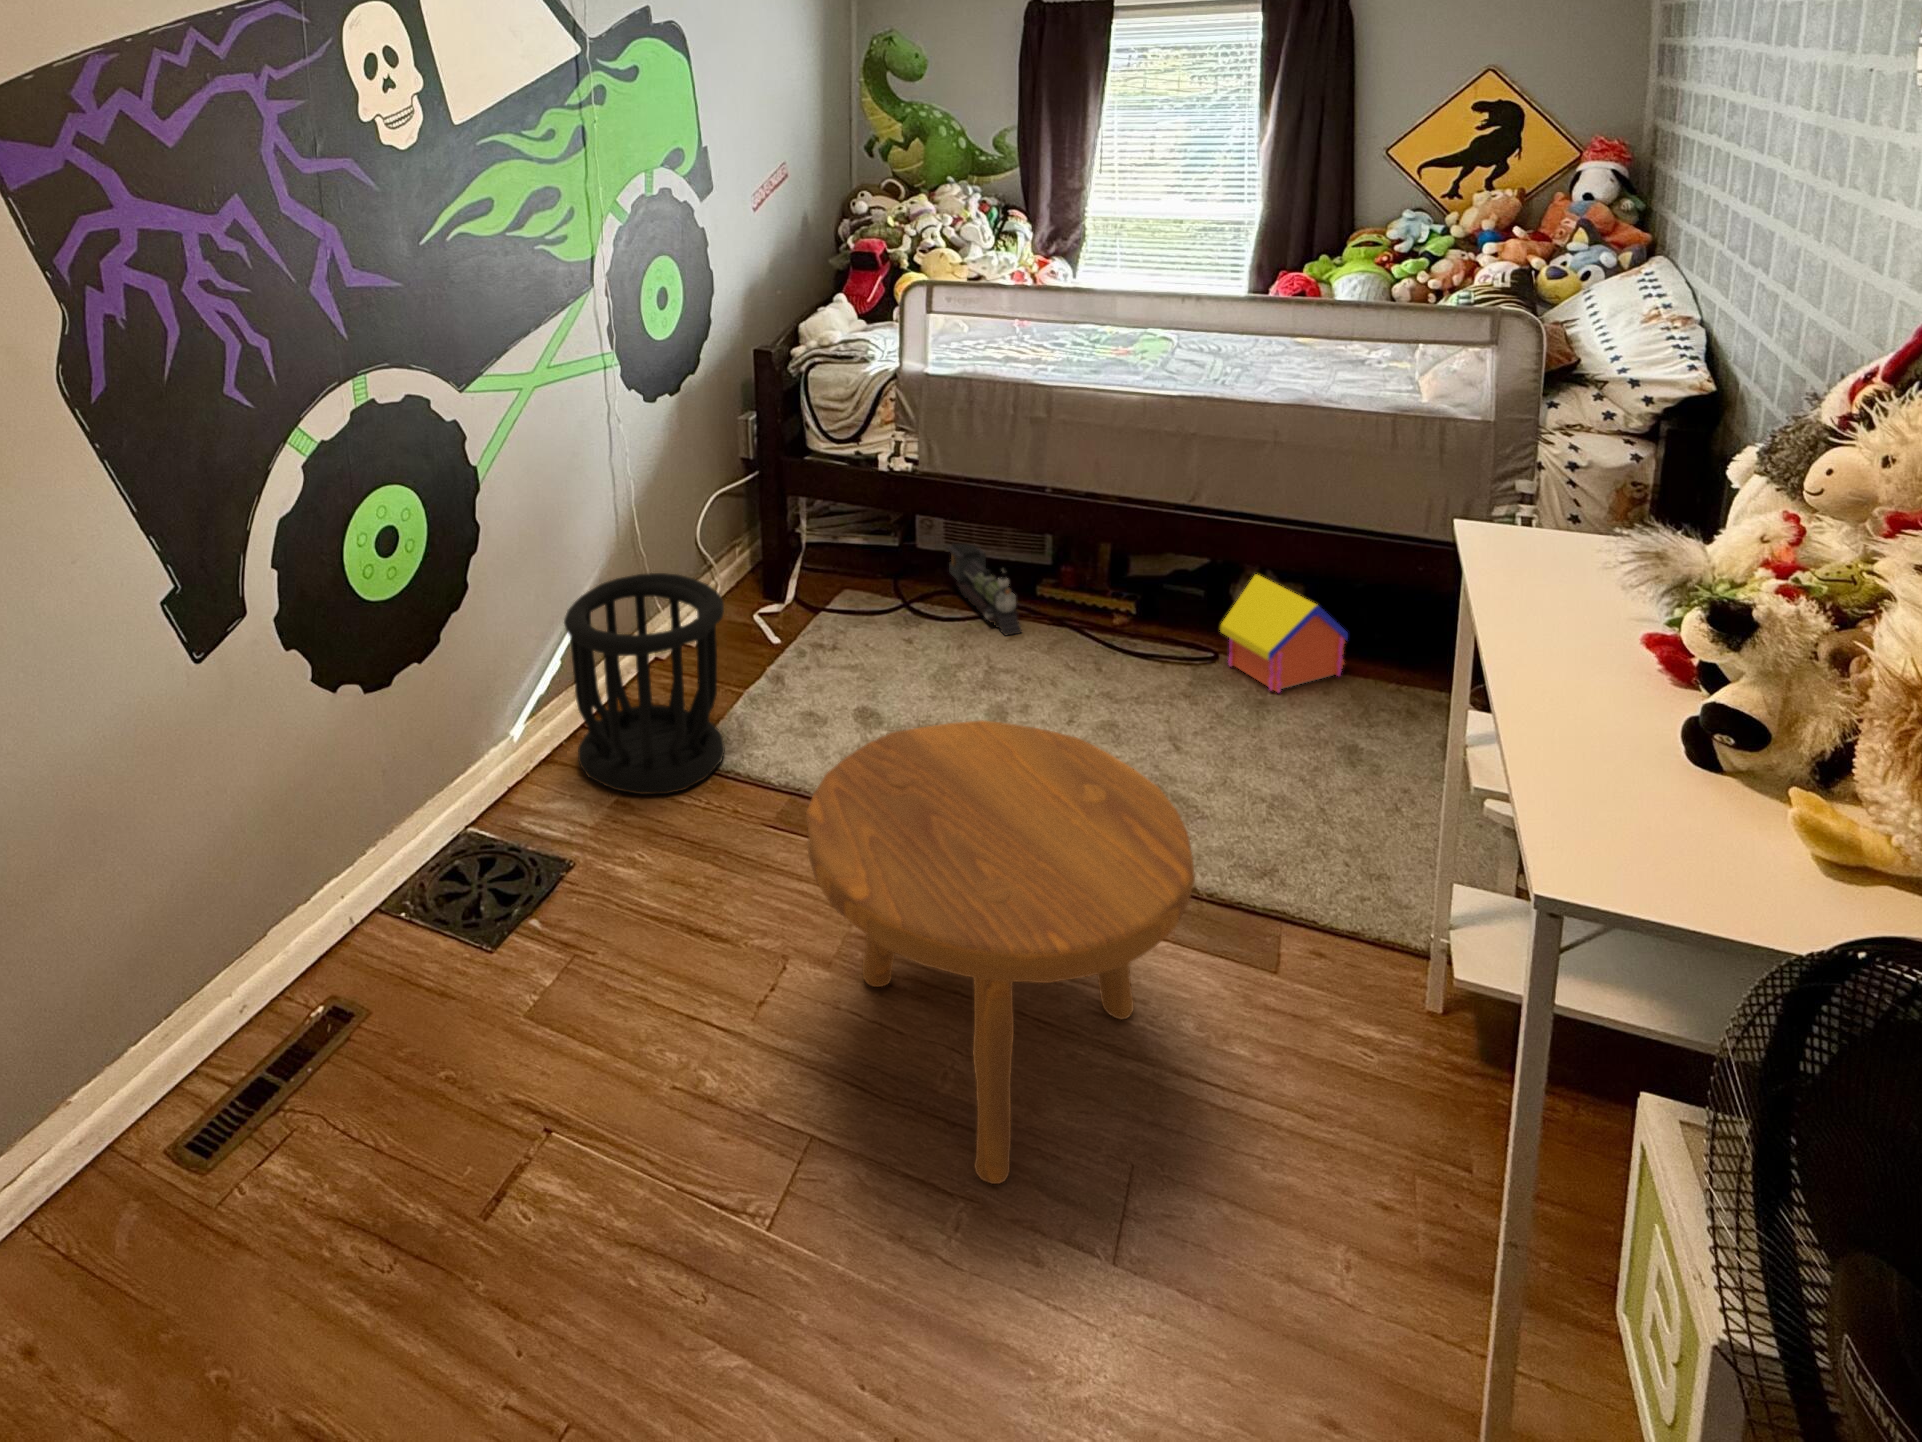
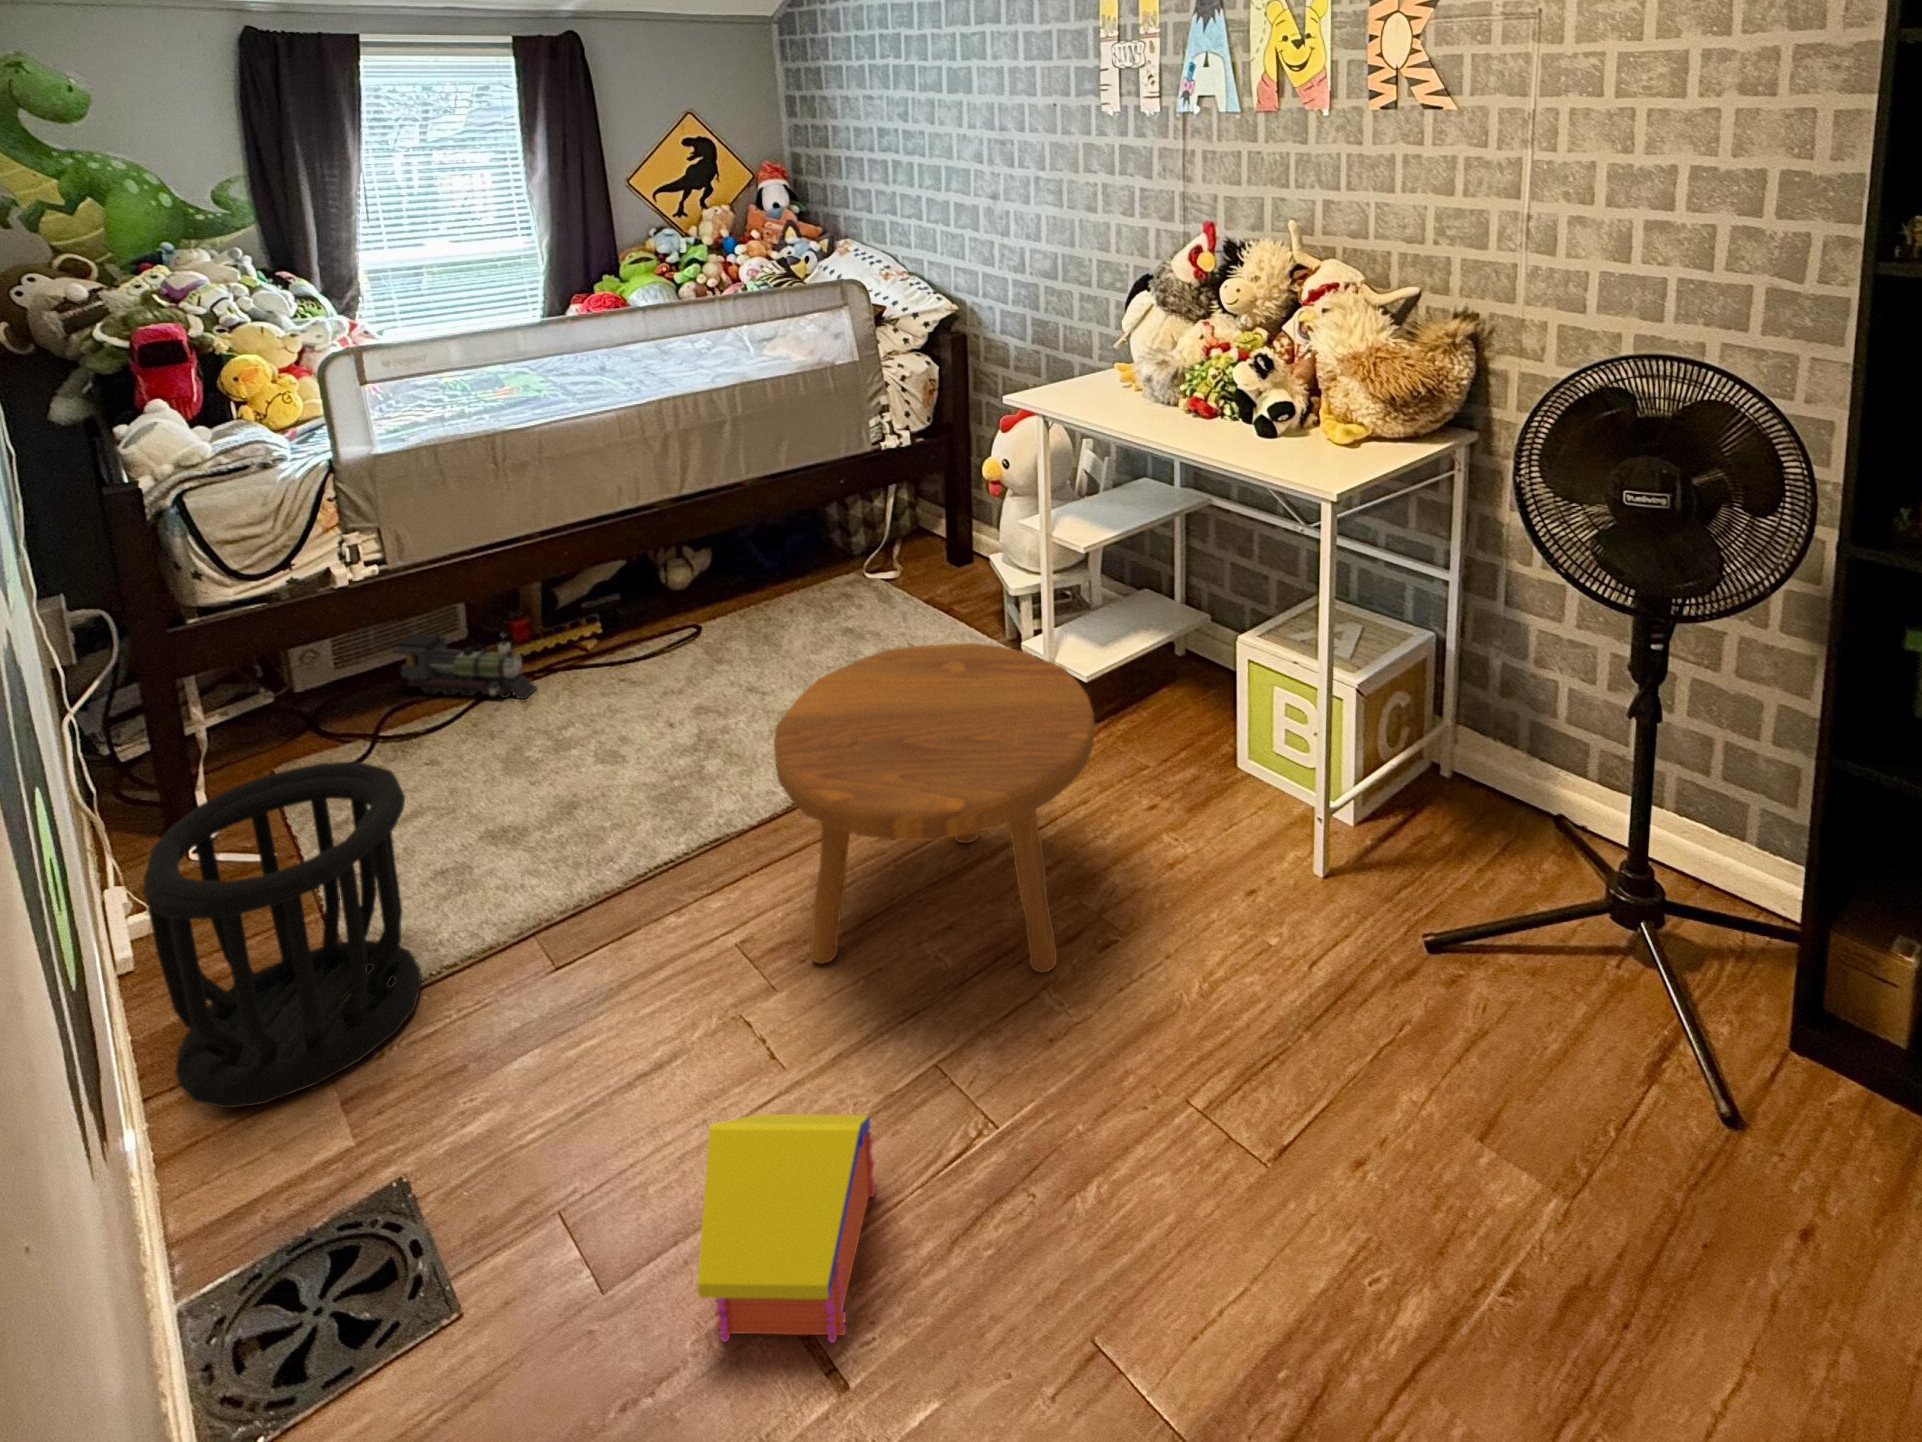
toy house: present [1220,575,1348,693] -> present [697,1114,875,1342]

